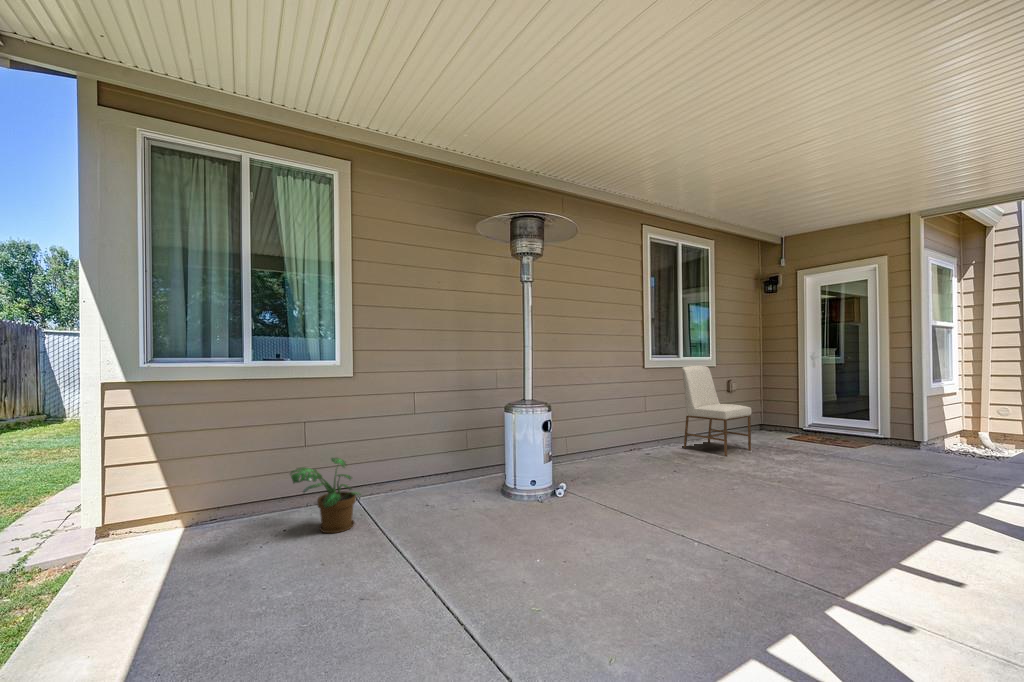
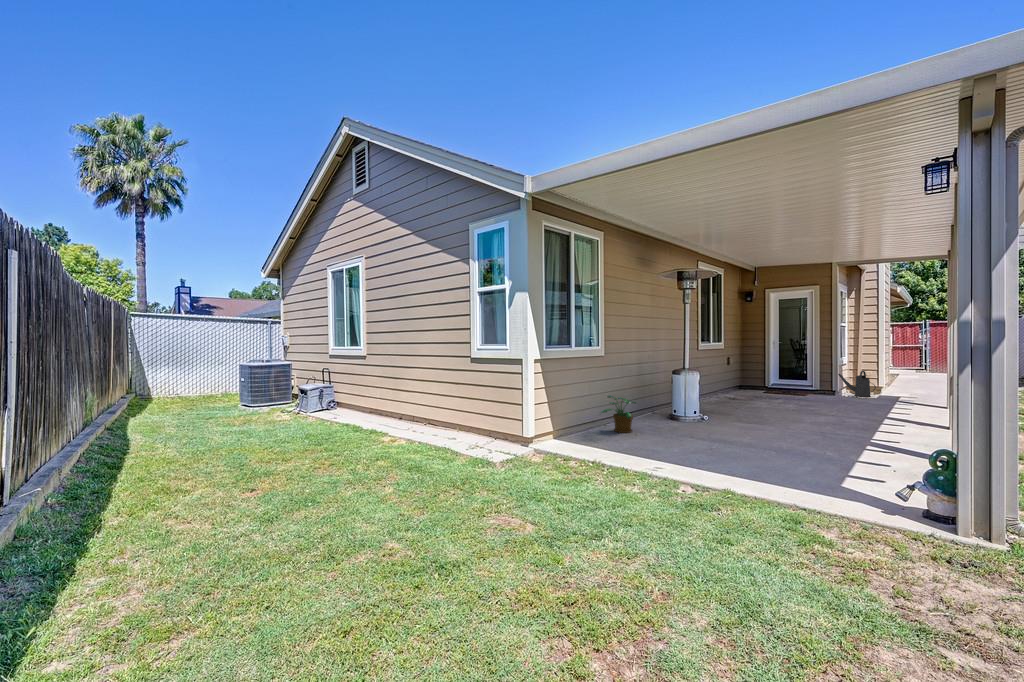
chair: present [682,366,752,456] -> none [716,348,755,400]
watering can: none [925,408,998,460] -> present [838,371,876,397]

